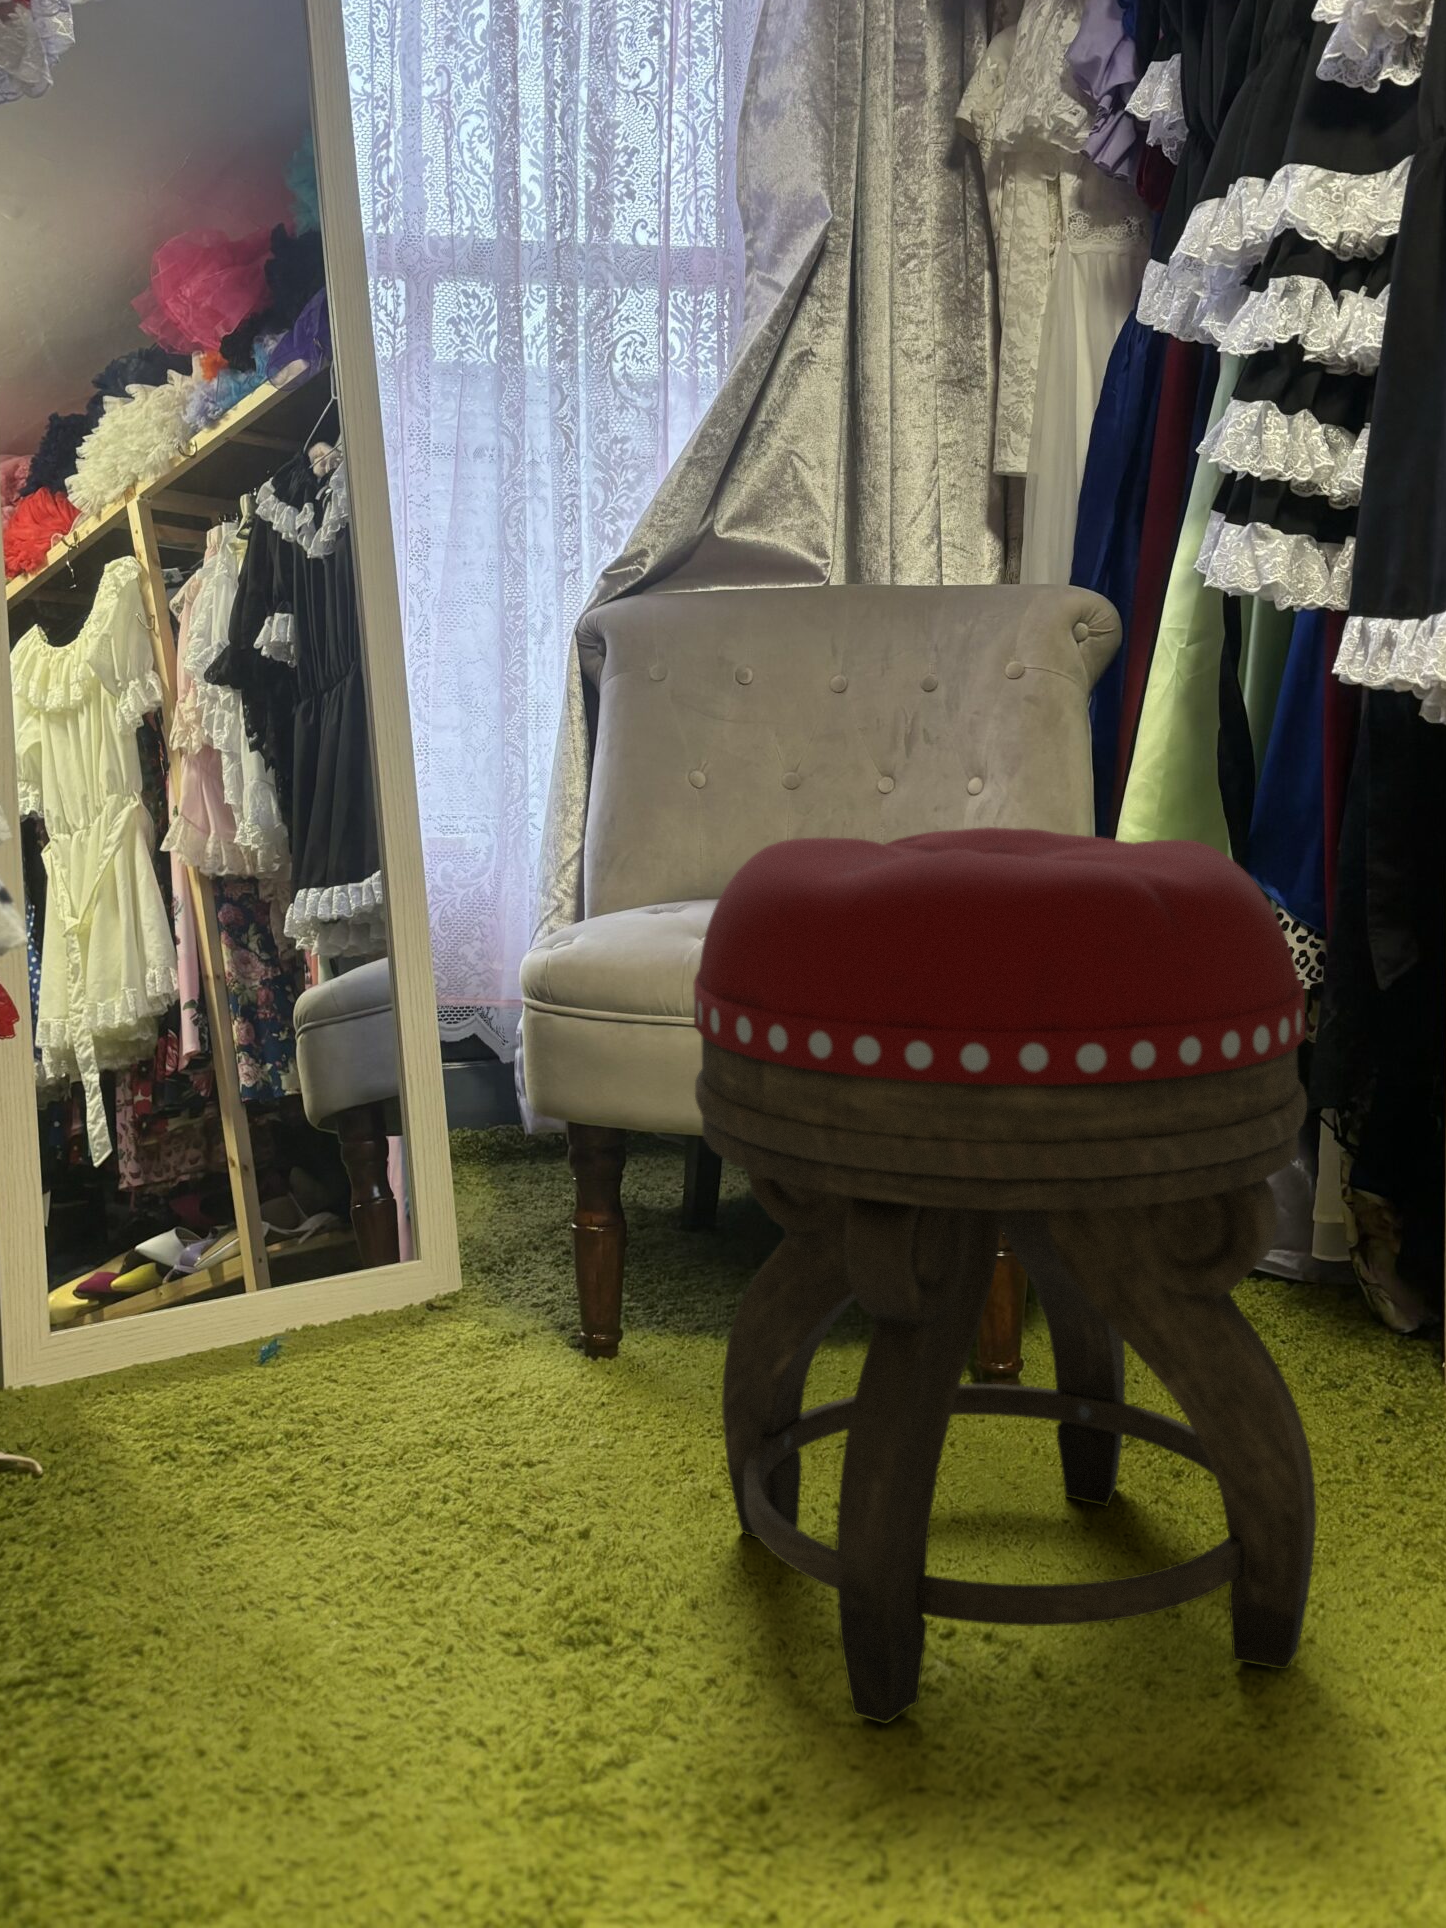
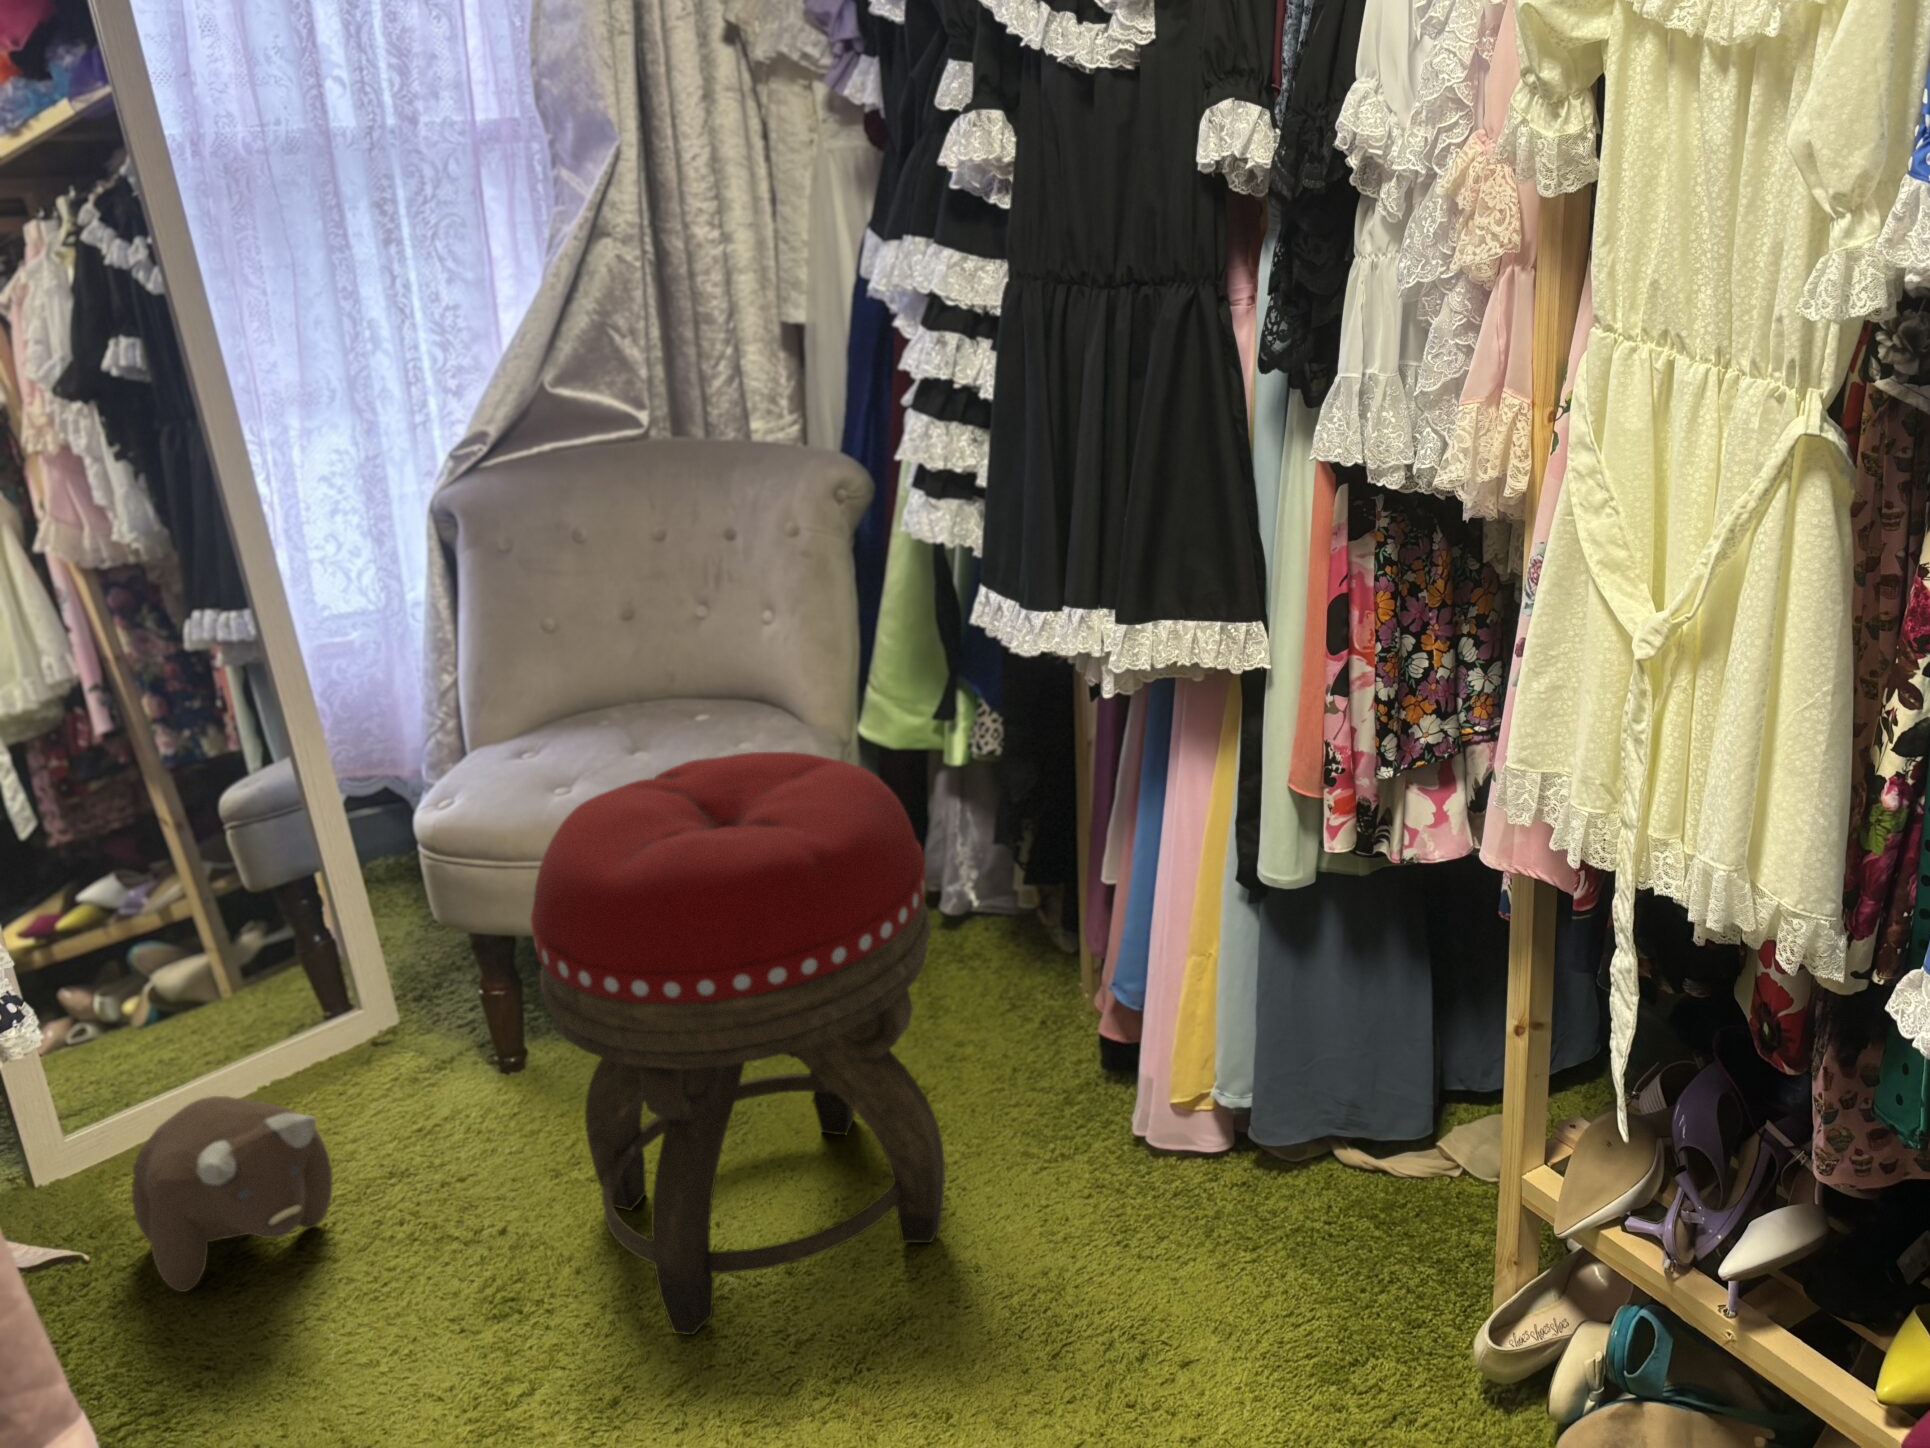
plush toy: none [104,1256,362,1529] -> present [132,1096,332,1292]

